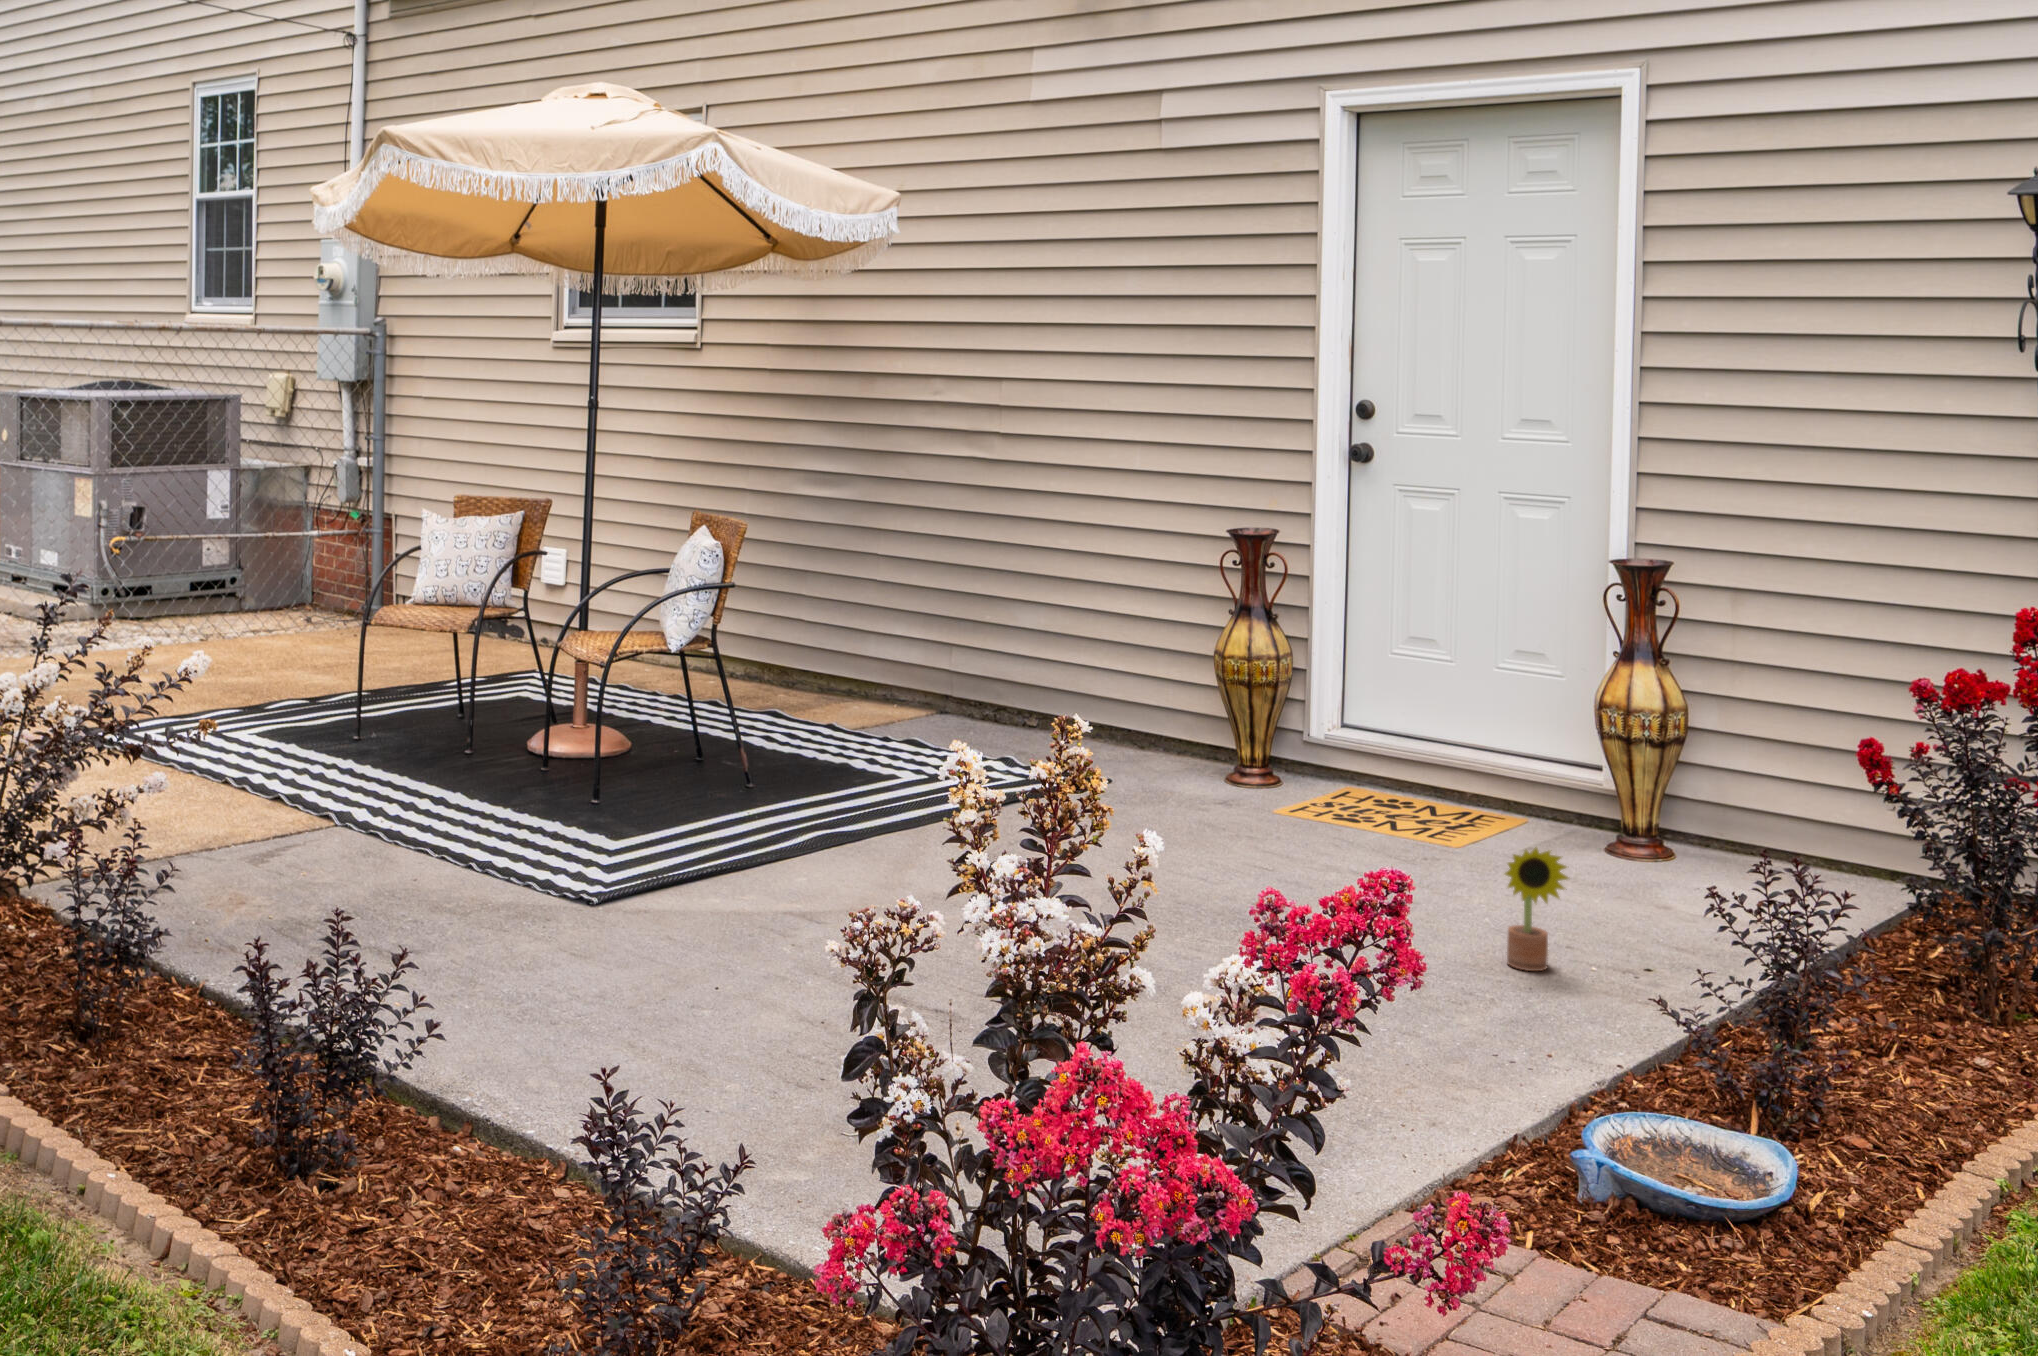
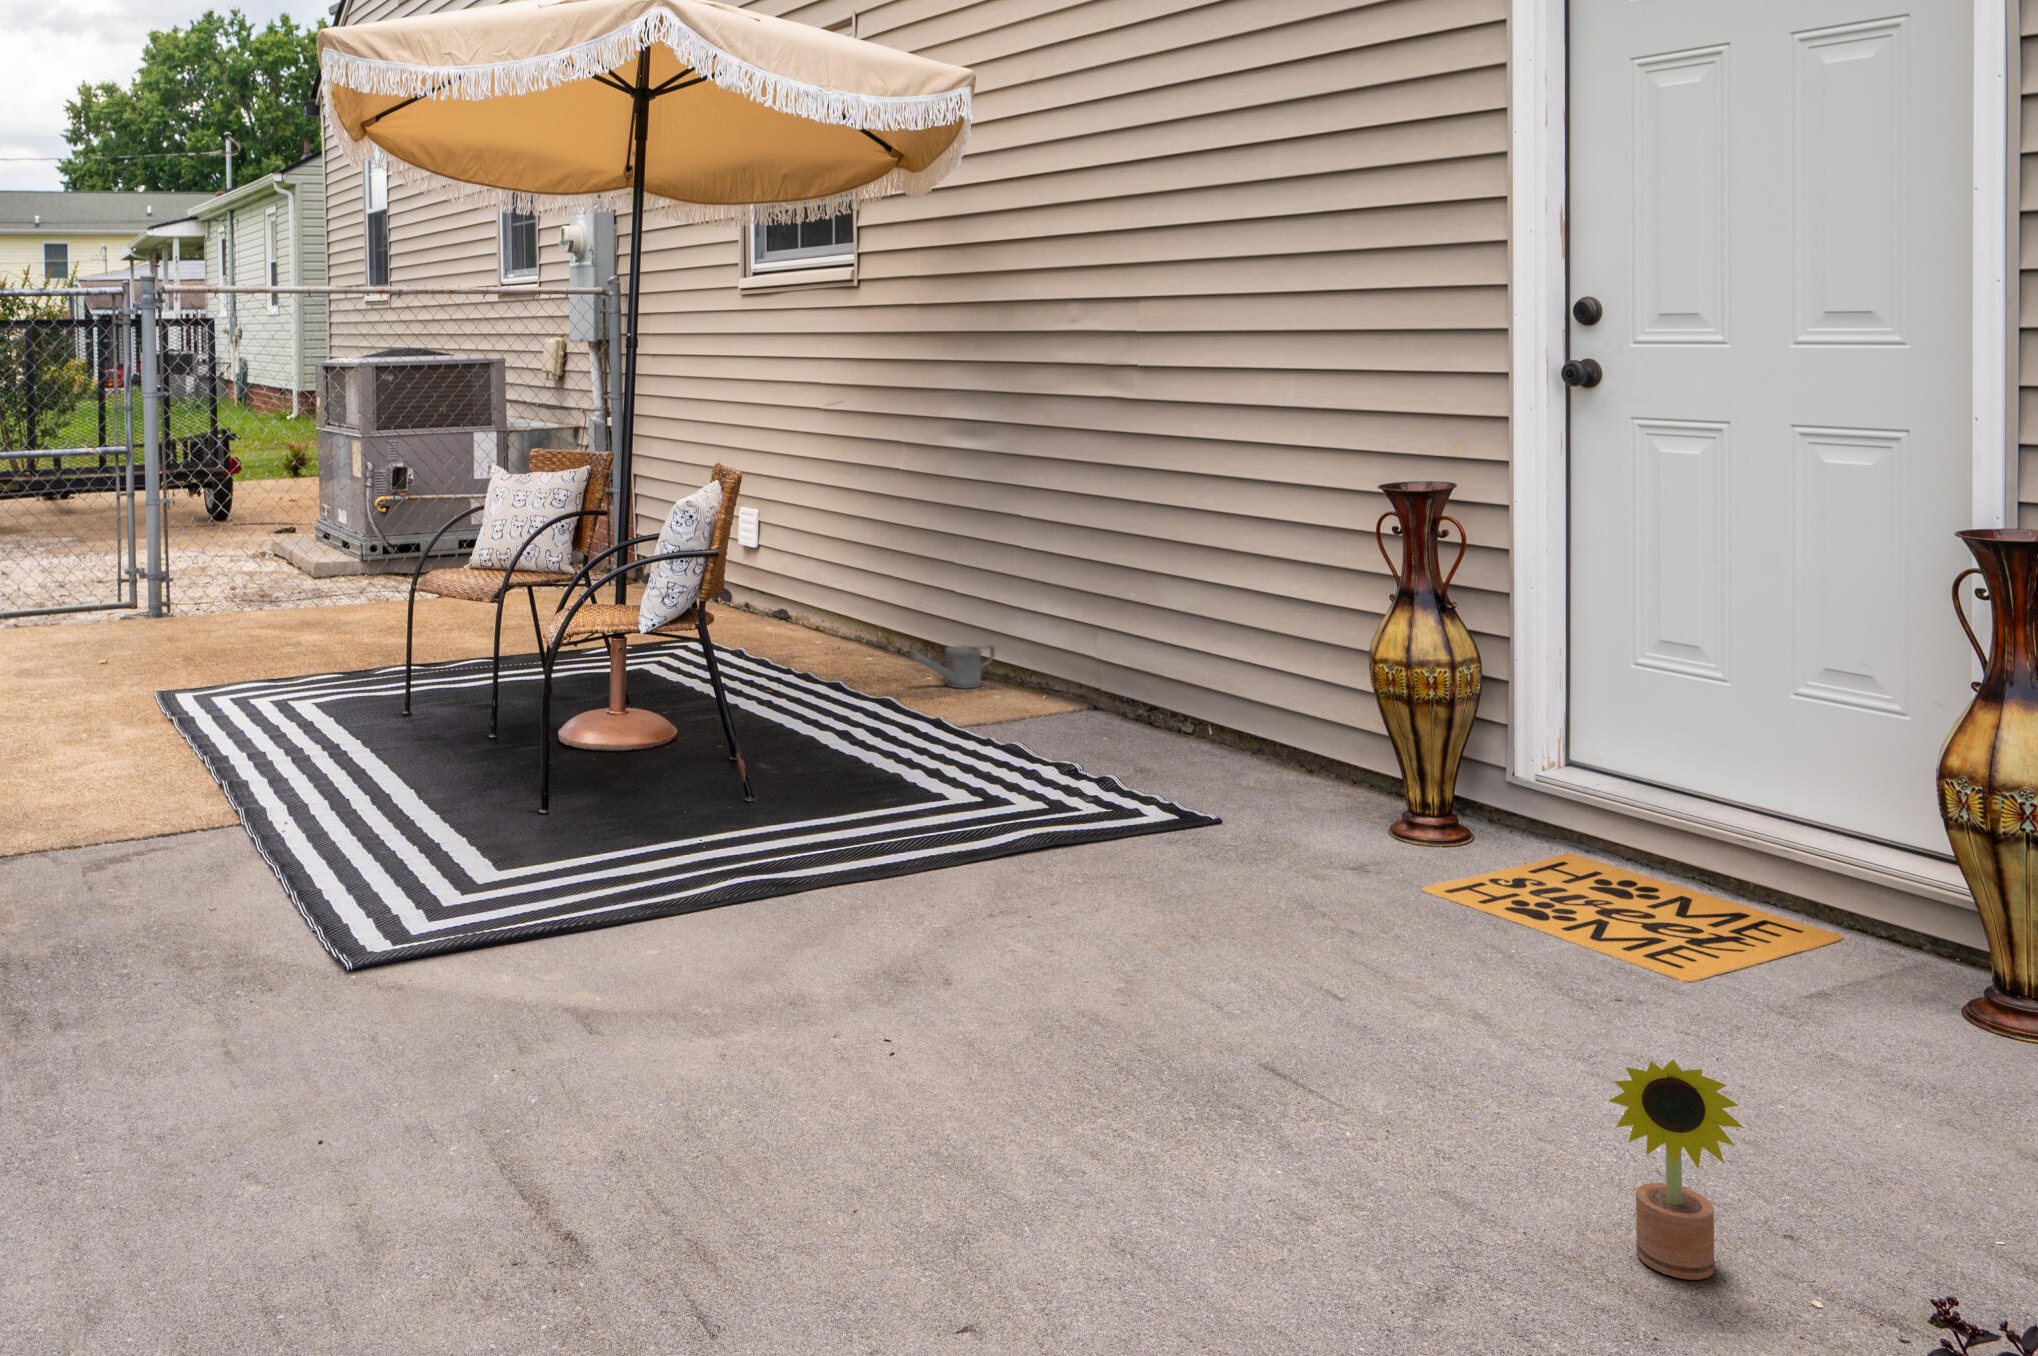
watering can: none [791,665,852,703] -> present [910,645,995,688]

